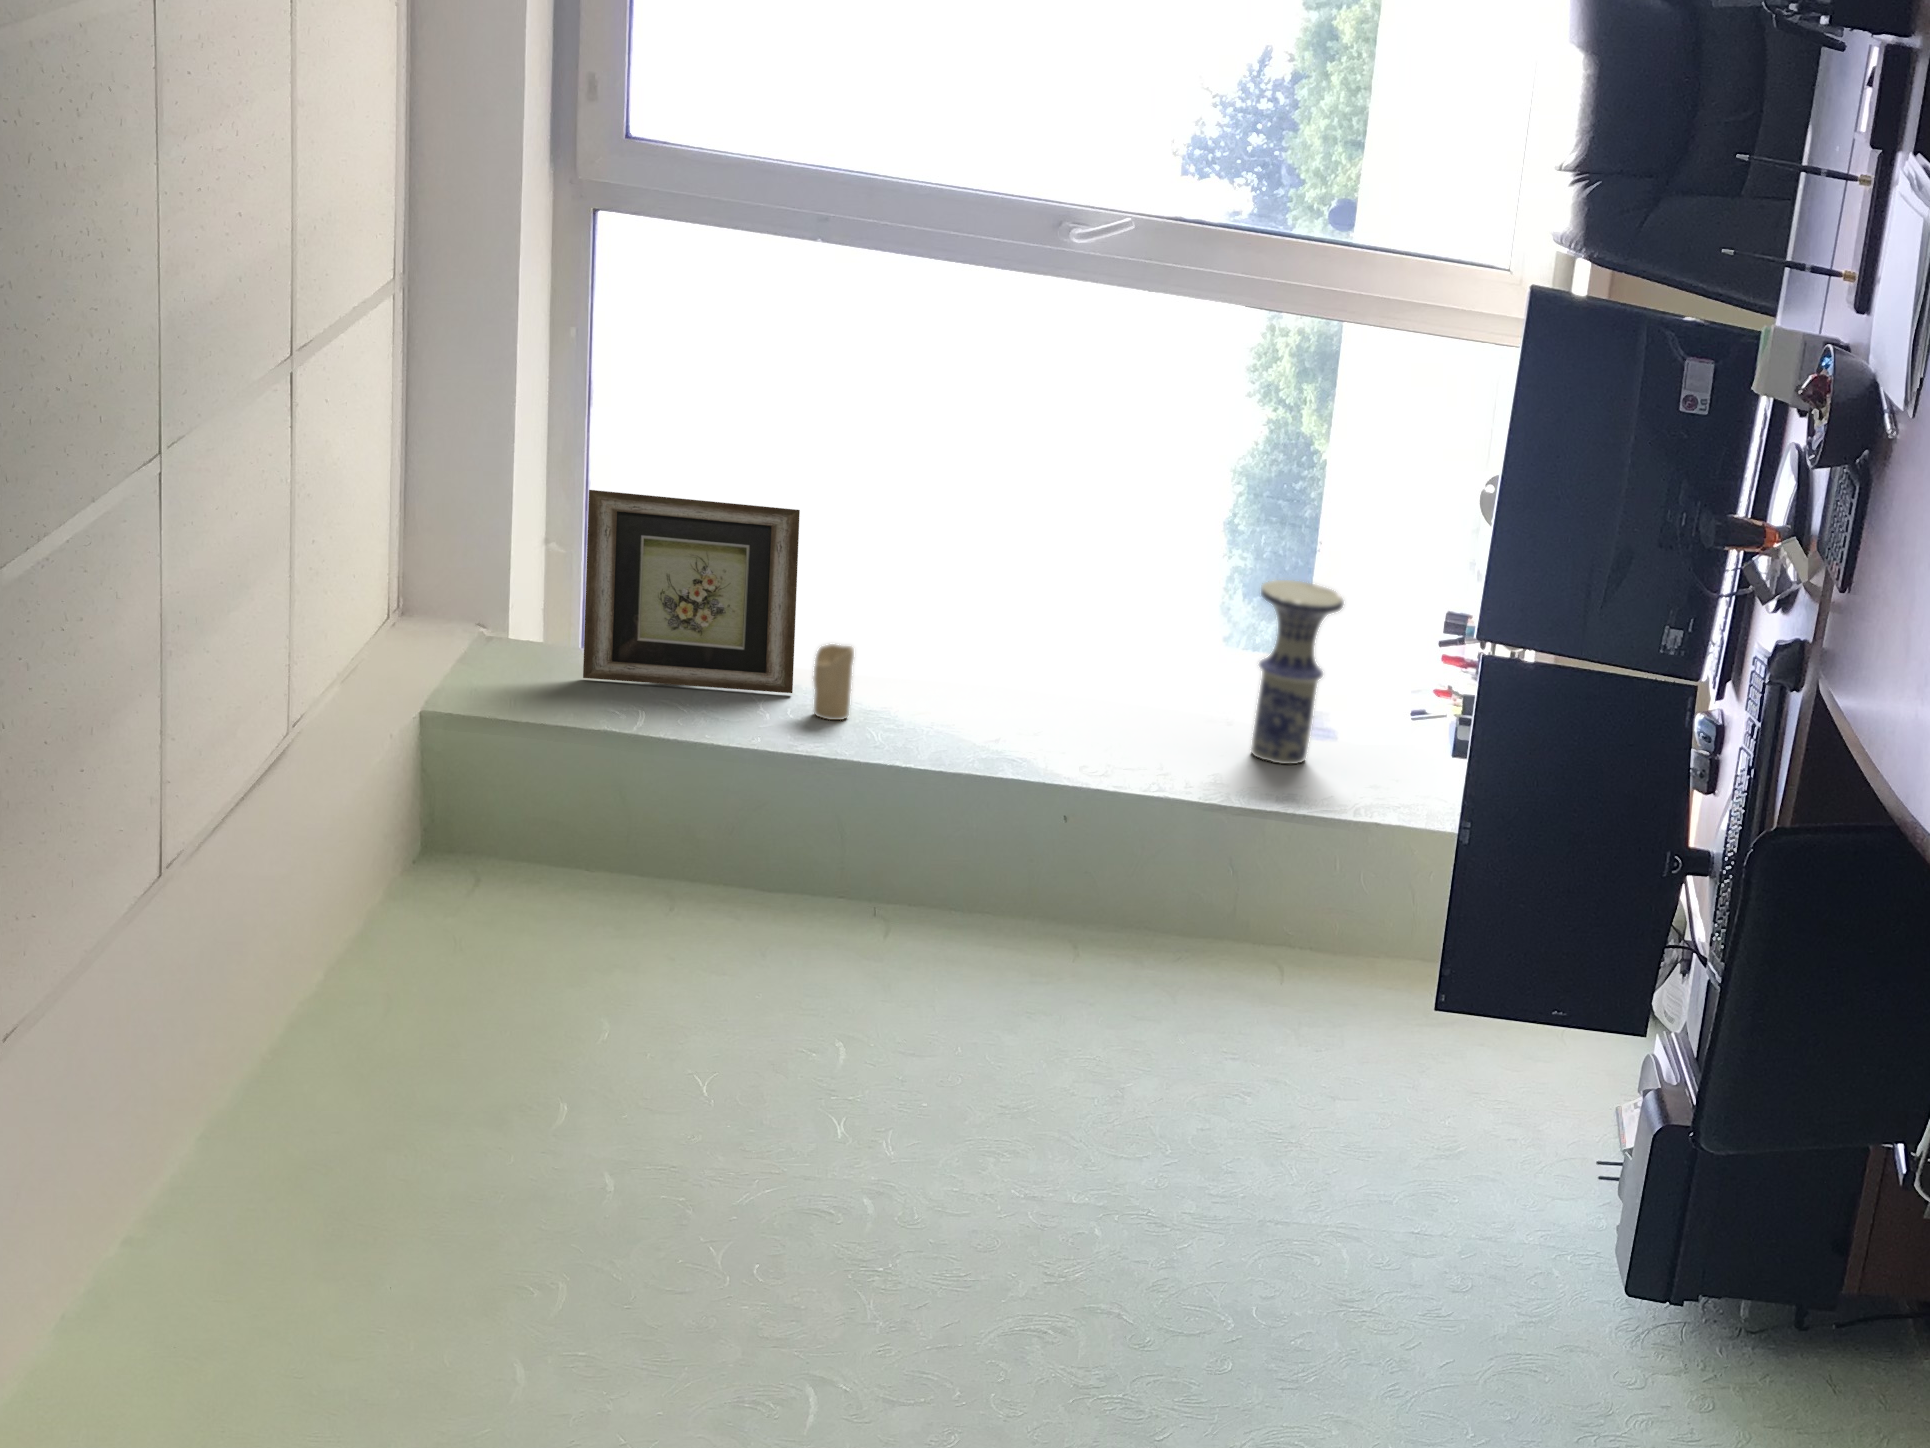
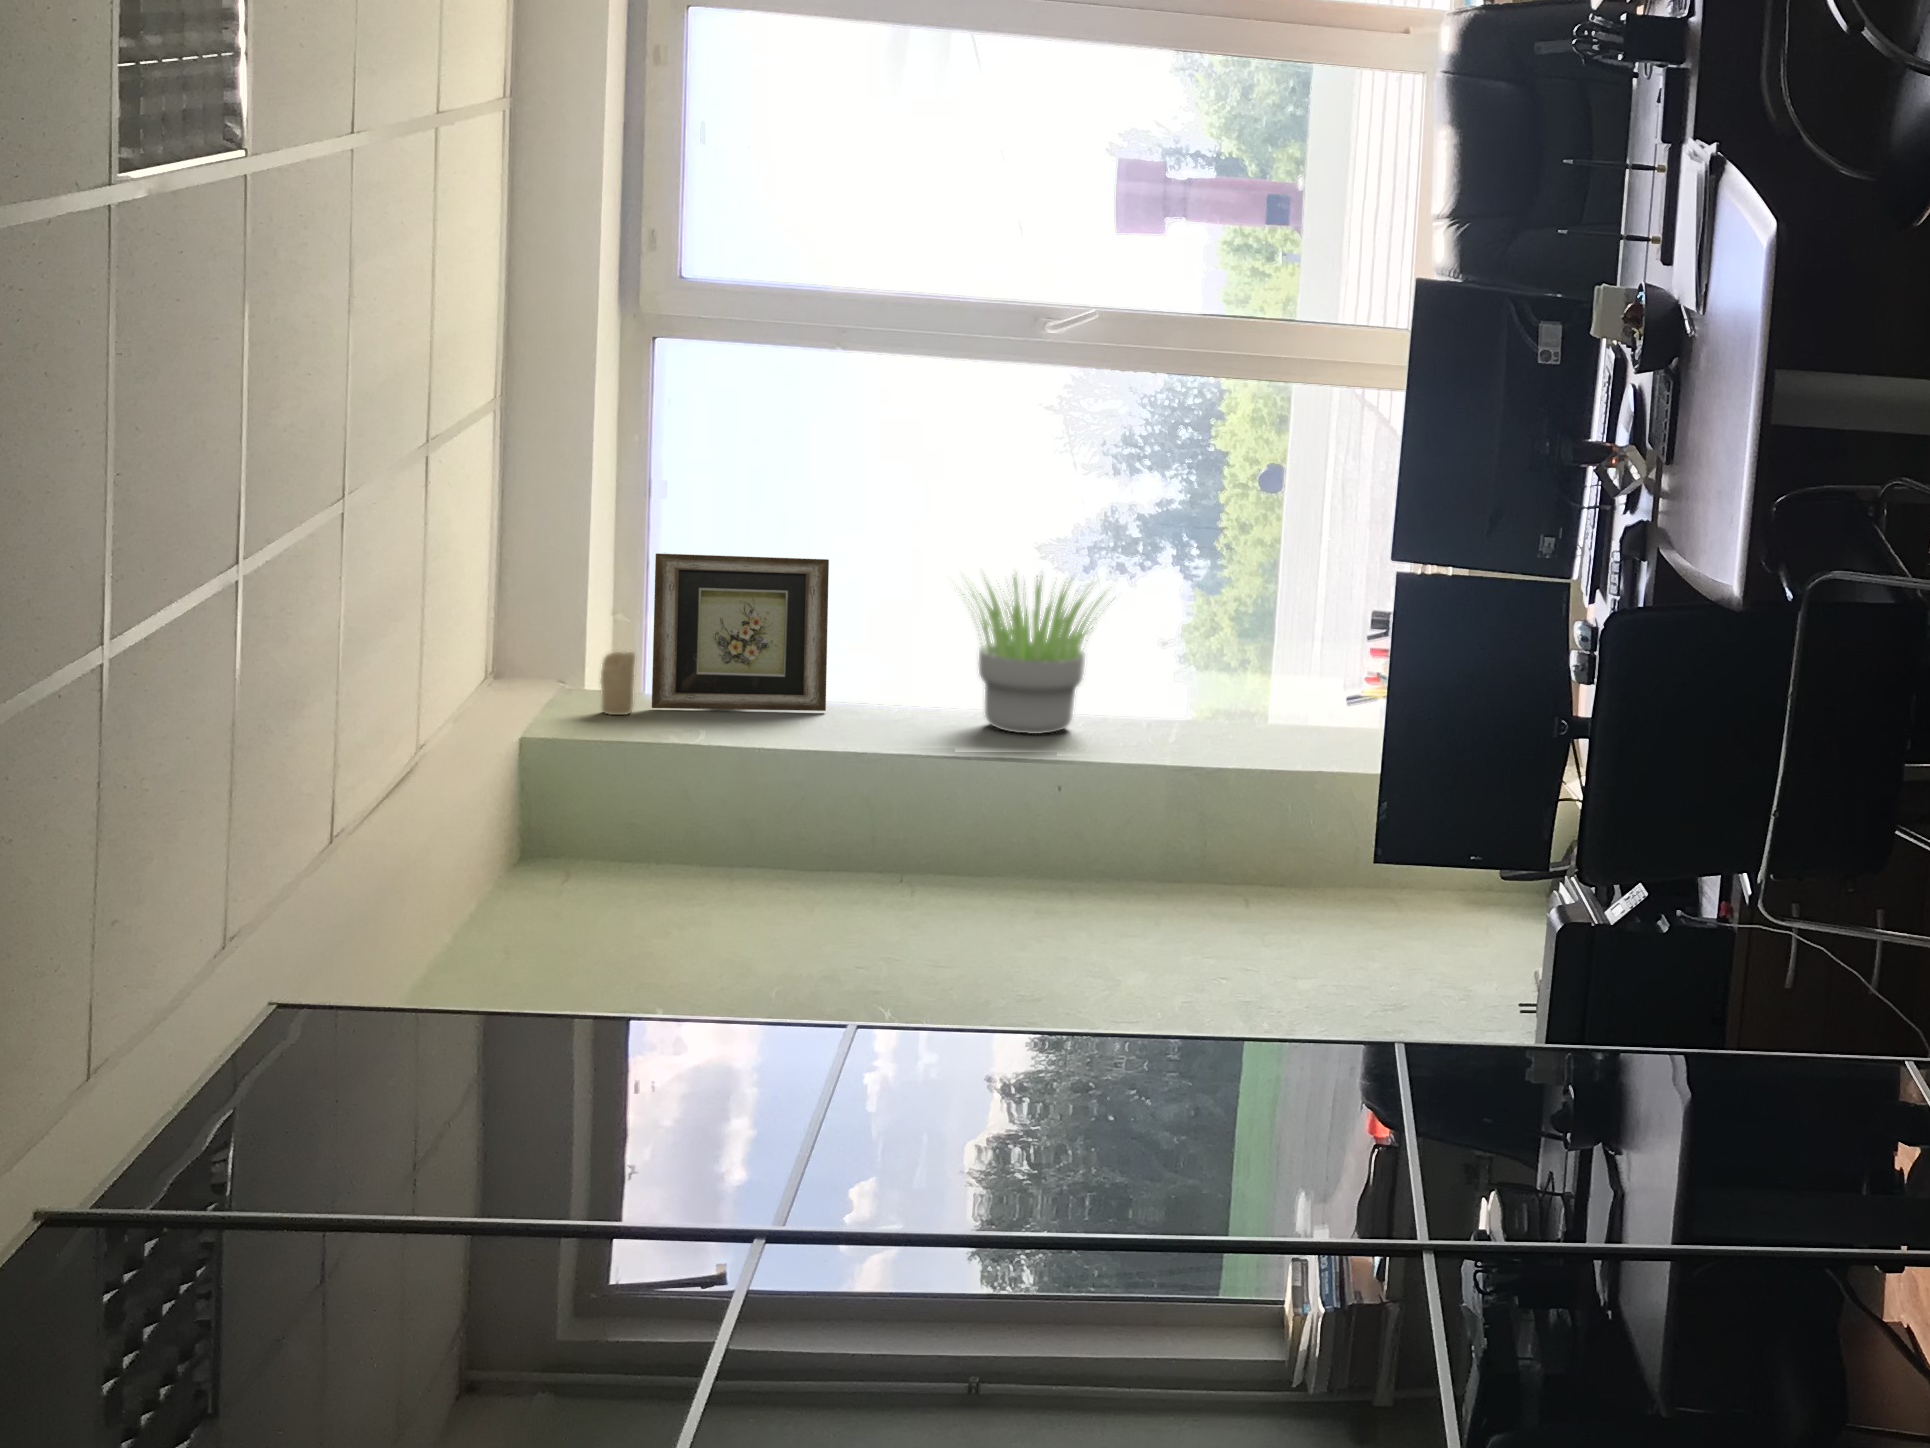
potted plant: none [937,533,1154,744] -> present [964,576,1115,734]
vase: present [1251,580,1343,764] -> none [1213,586,1284,739]
candle: present [814,644,854,720] -> present [601,652,635,715]

